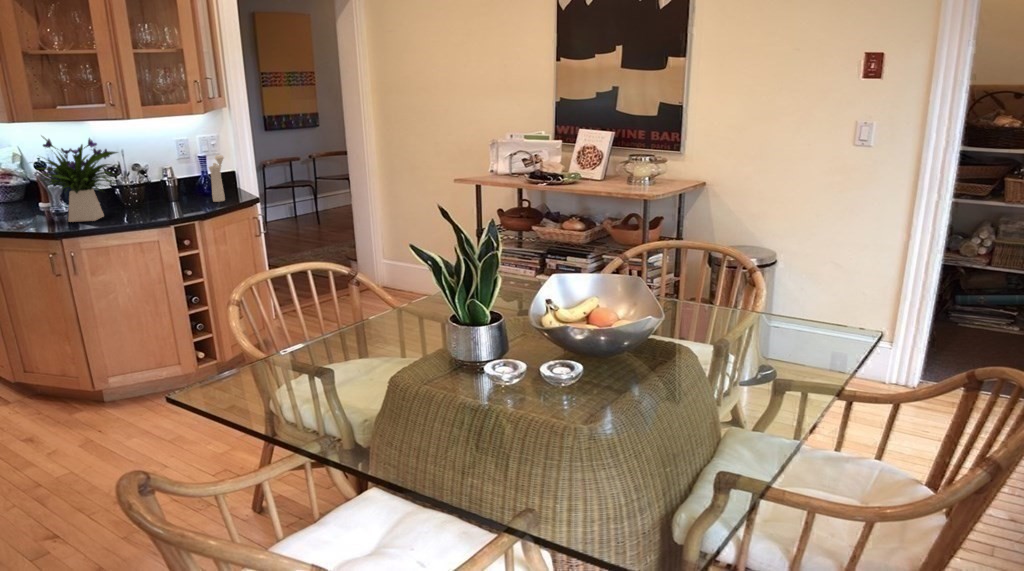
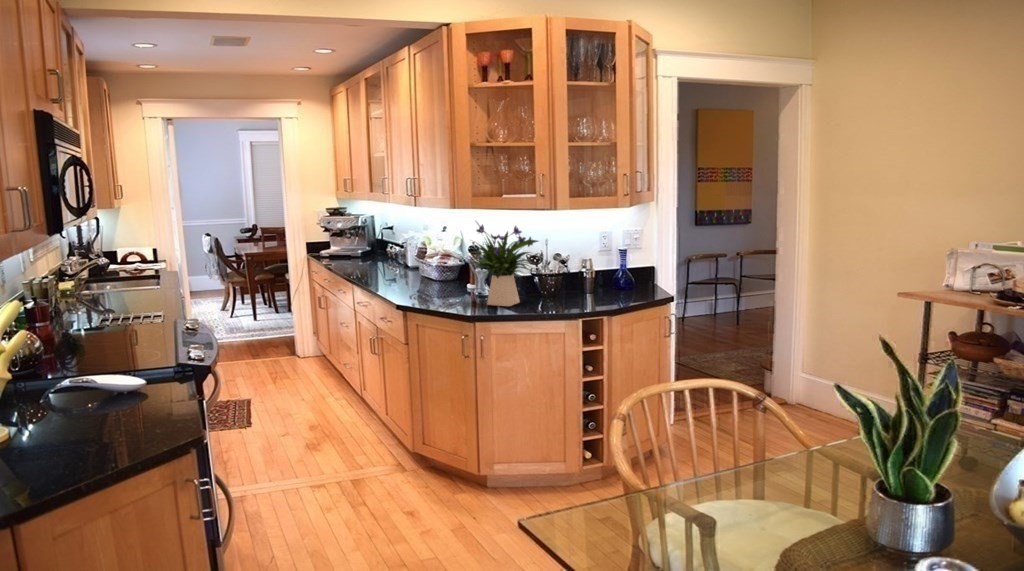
pepper mill: present [209,155,225,202] -> none [625,250,642,298]

